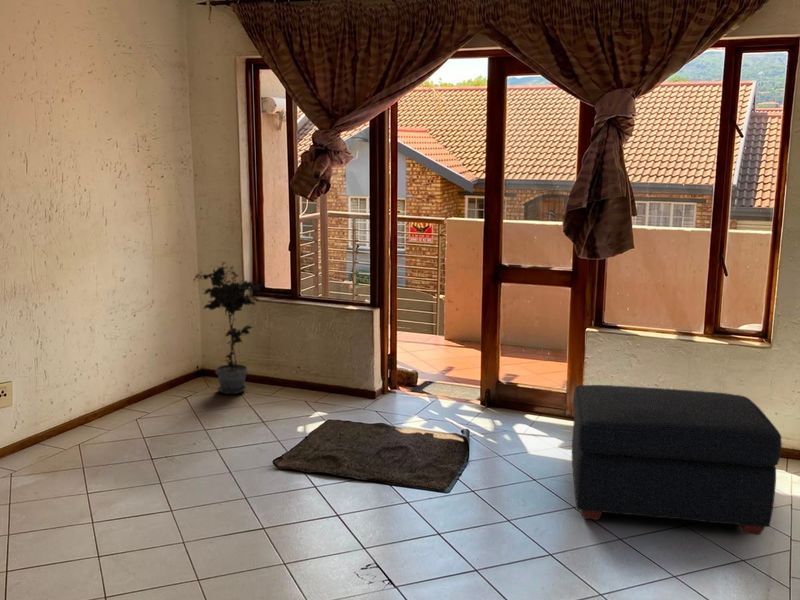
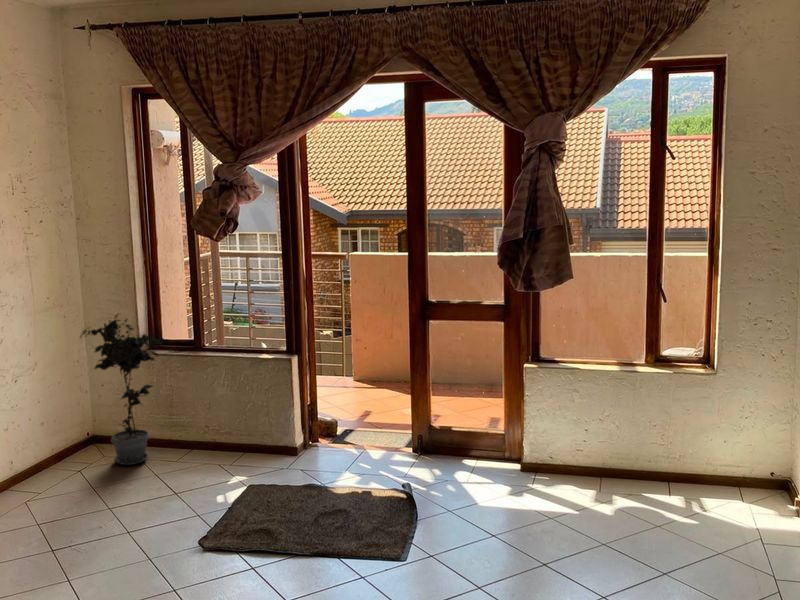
ottoman: present [572,385,782,535] -> none [529,424,760,578]

